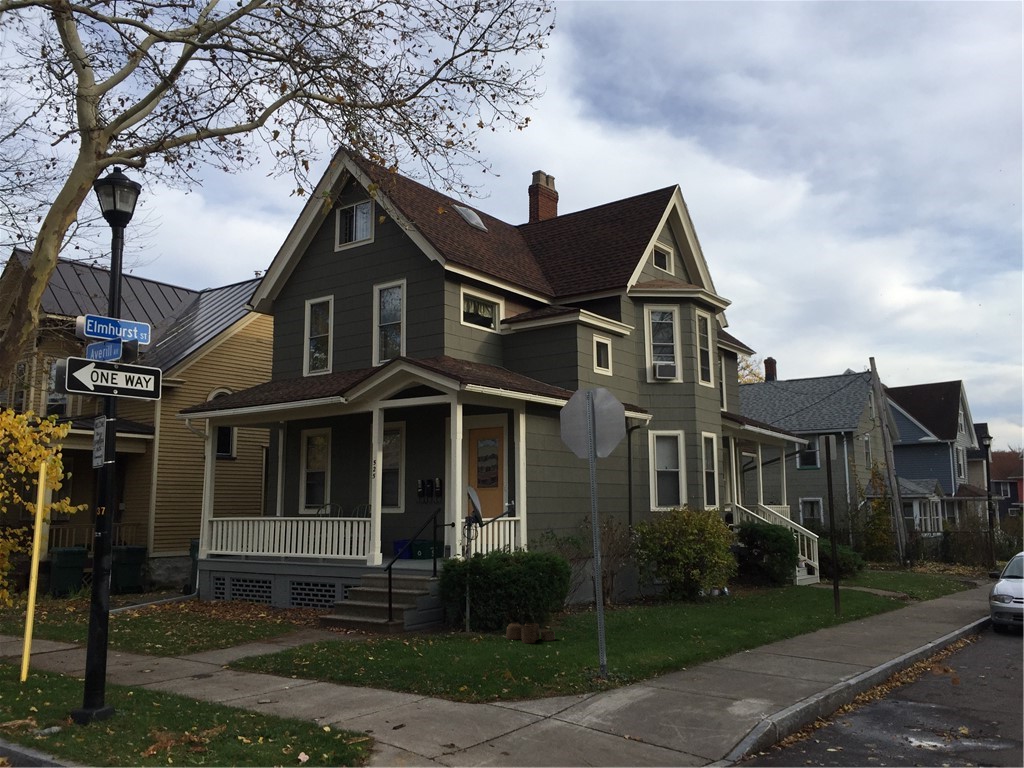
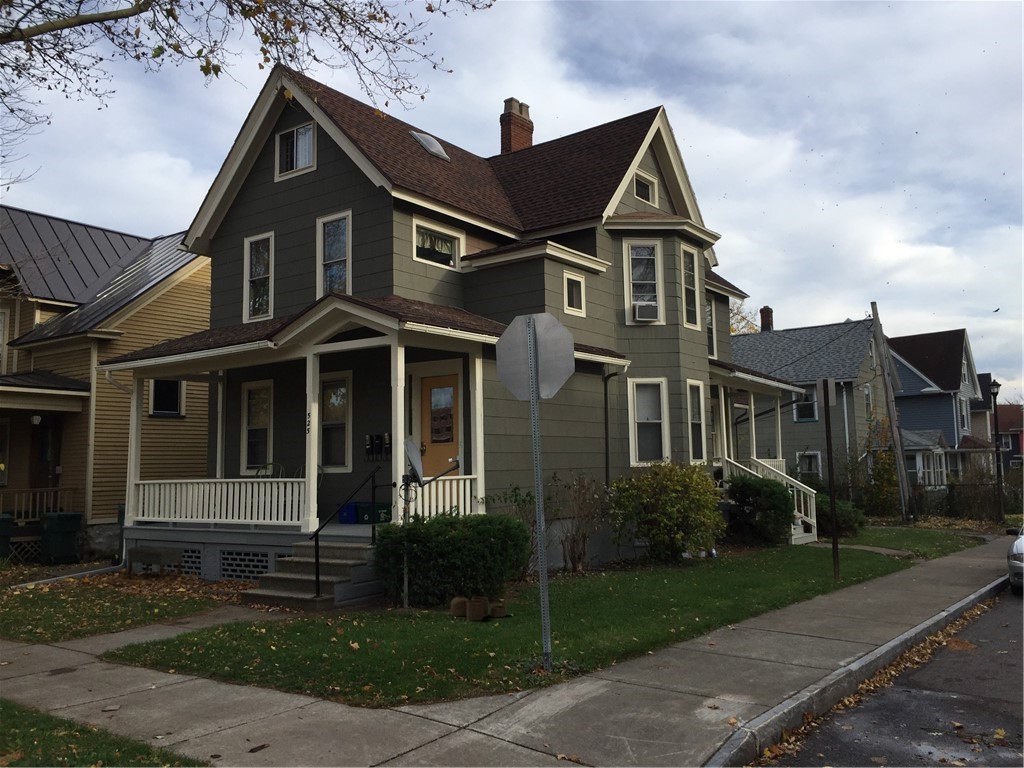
bench: none [201,577,252,607] -> present [128,546,183,579]

